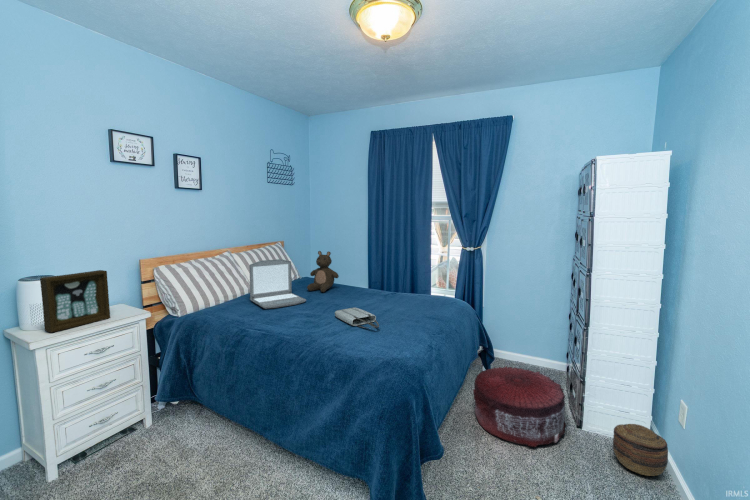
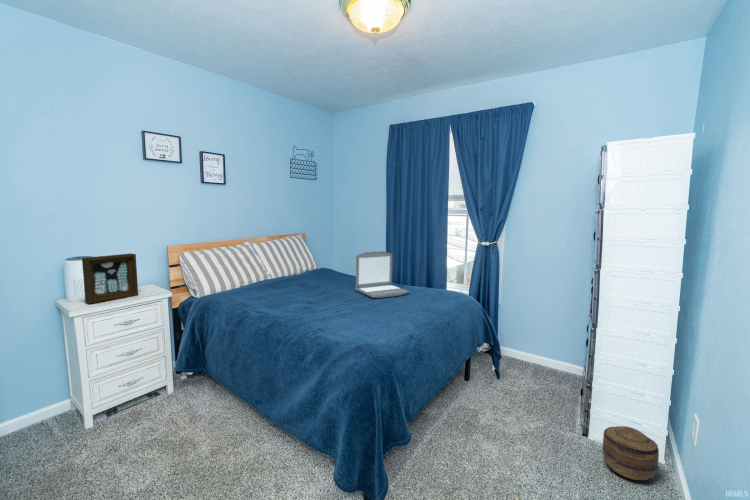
stuffed bear: present [307,251,339,292] -> none [319,243,350,282]
laptop: present [249,259,306,309] -> present [355,251,410,298]
tote bag: present [335,308,379,328] -> none [334,296,370,315]
pouf: present [473,366,567,447] -> none [467,362,563,442]

